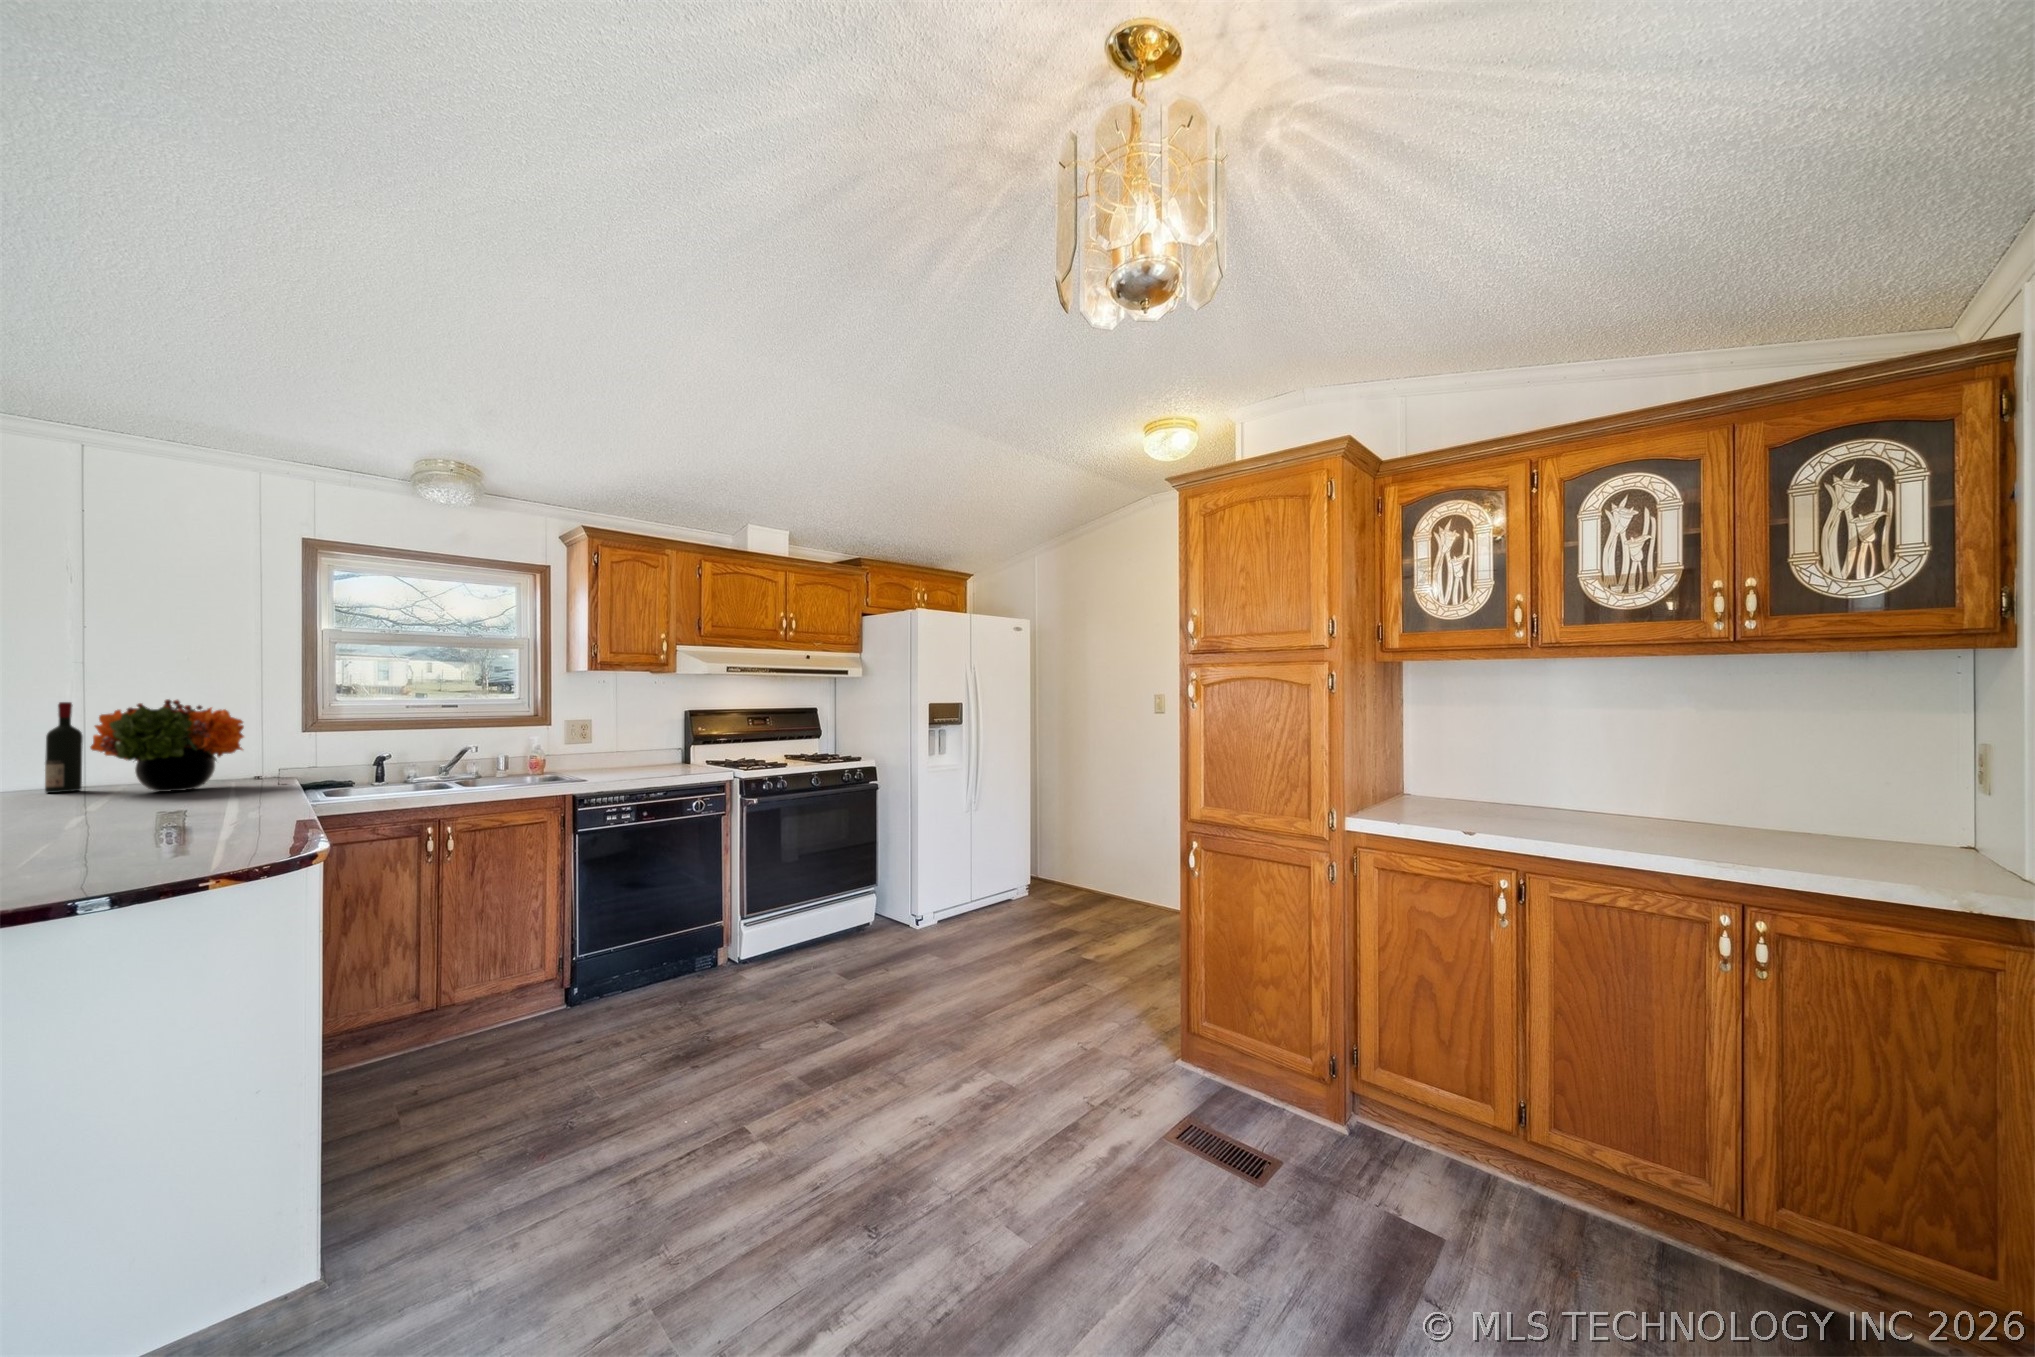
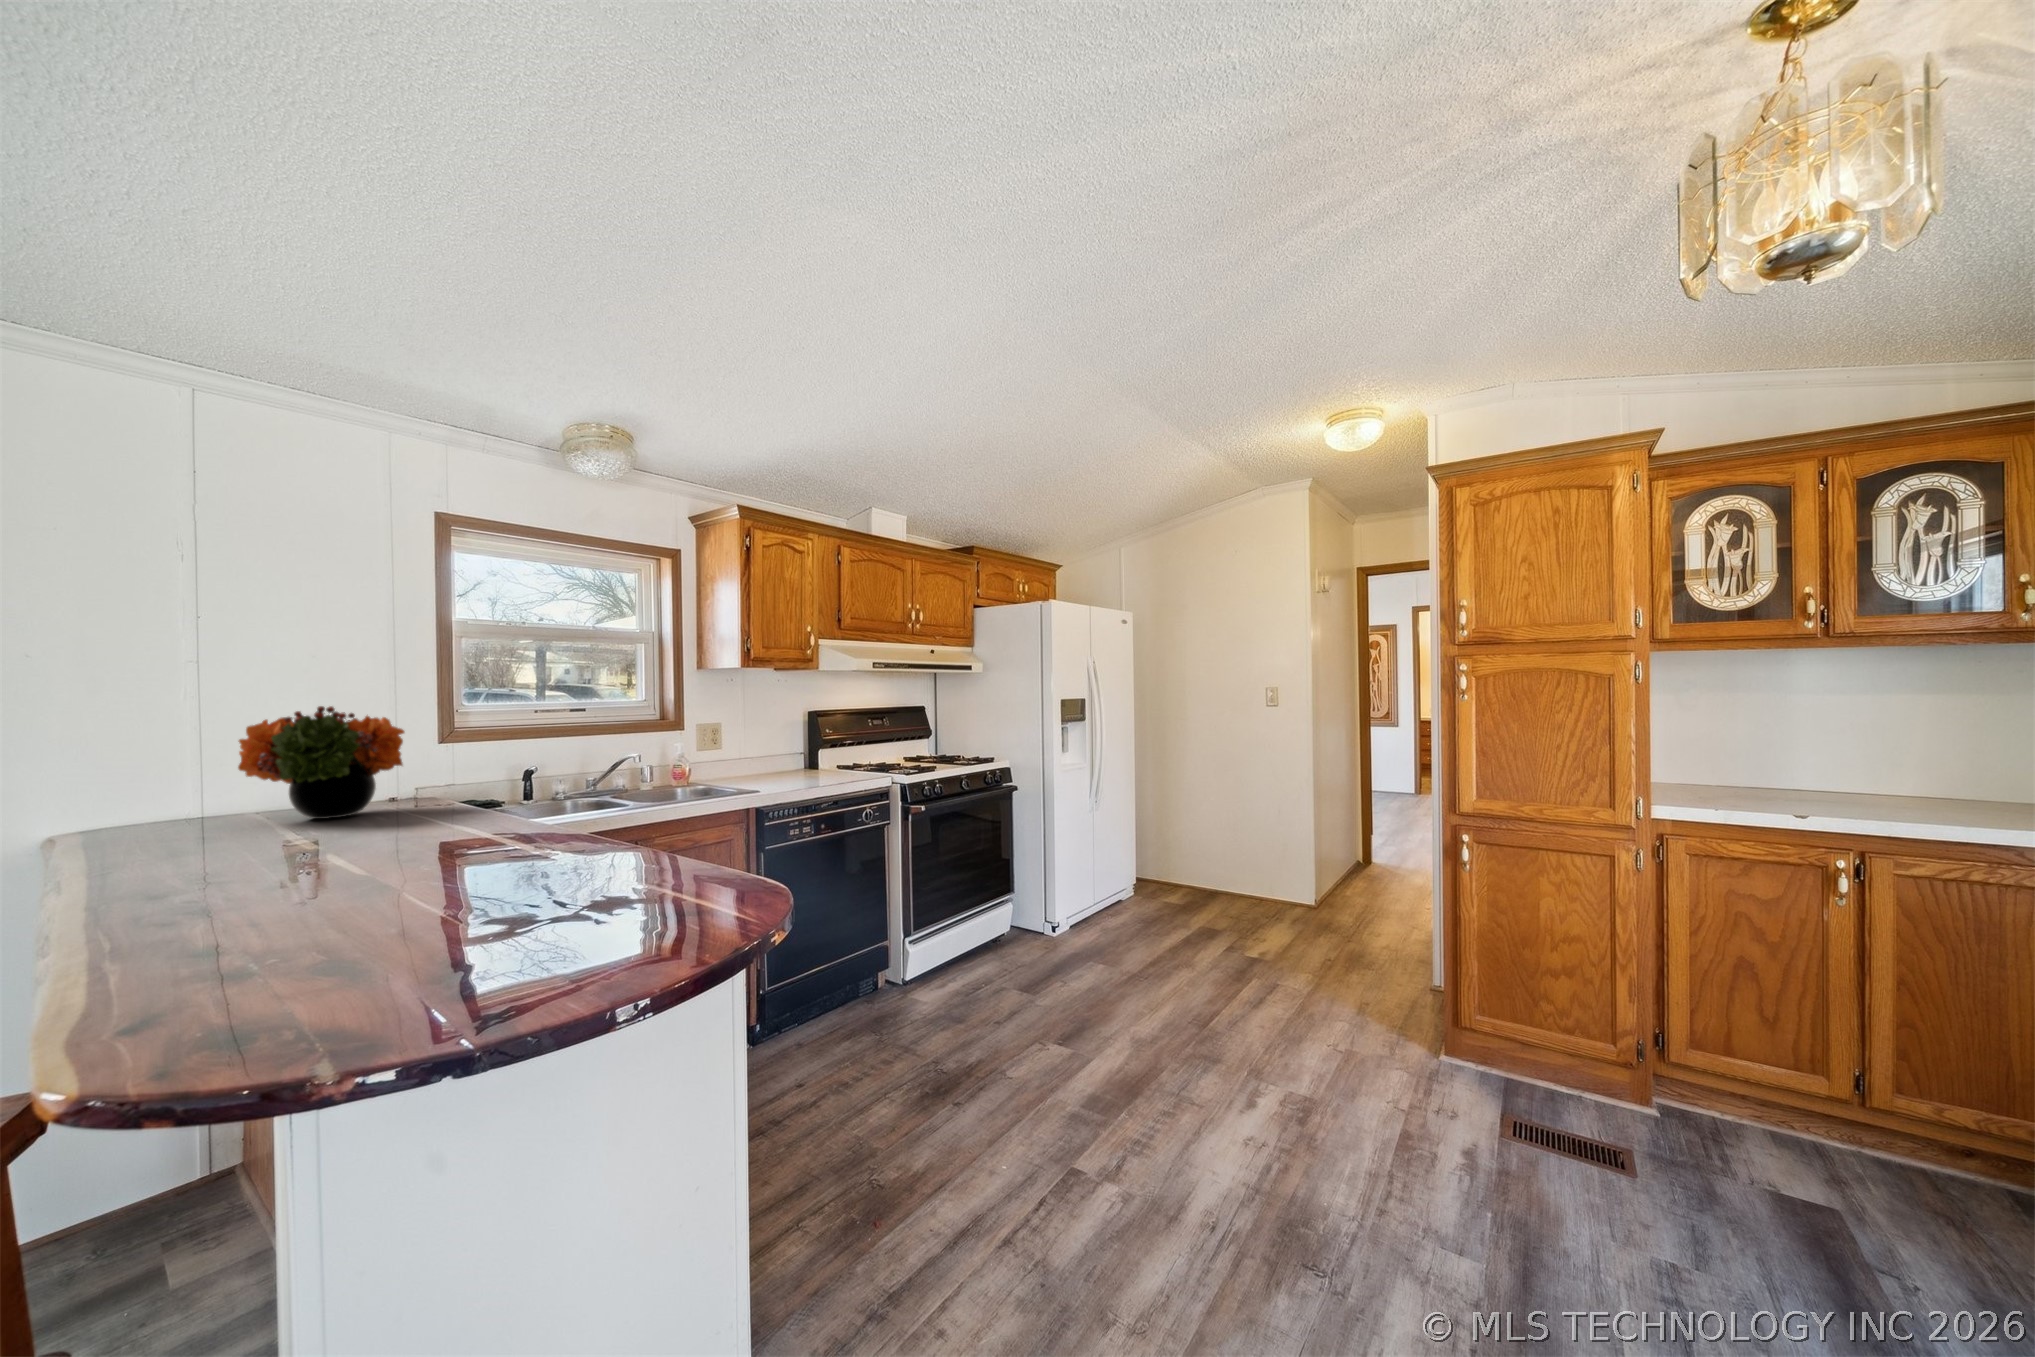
wine bottle: present [45,702,83,793] -> none [164,711,206,825]

